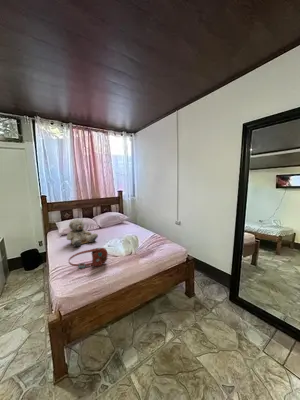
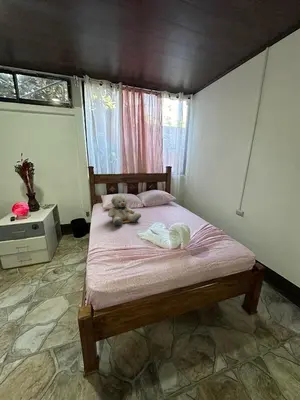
handbag: present [69,248,107,268] -> none [103,236,149,259]

